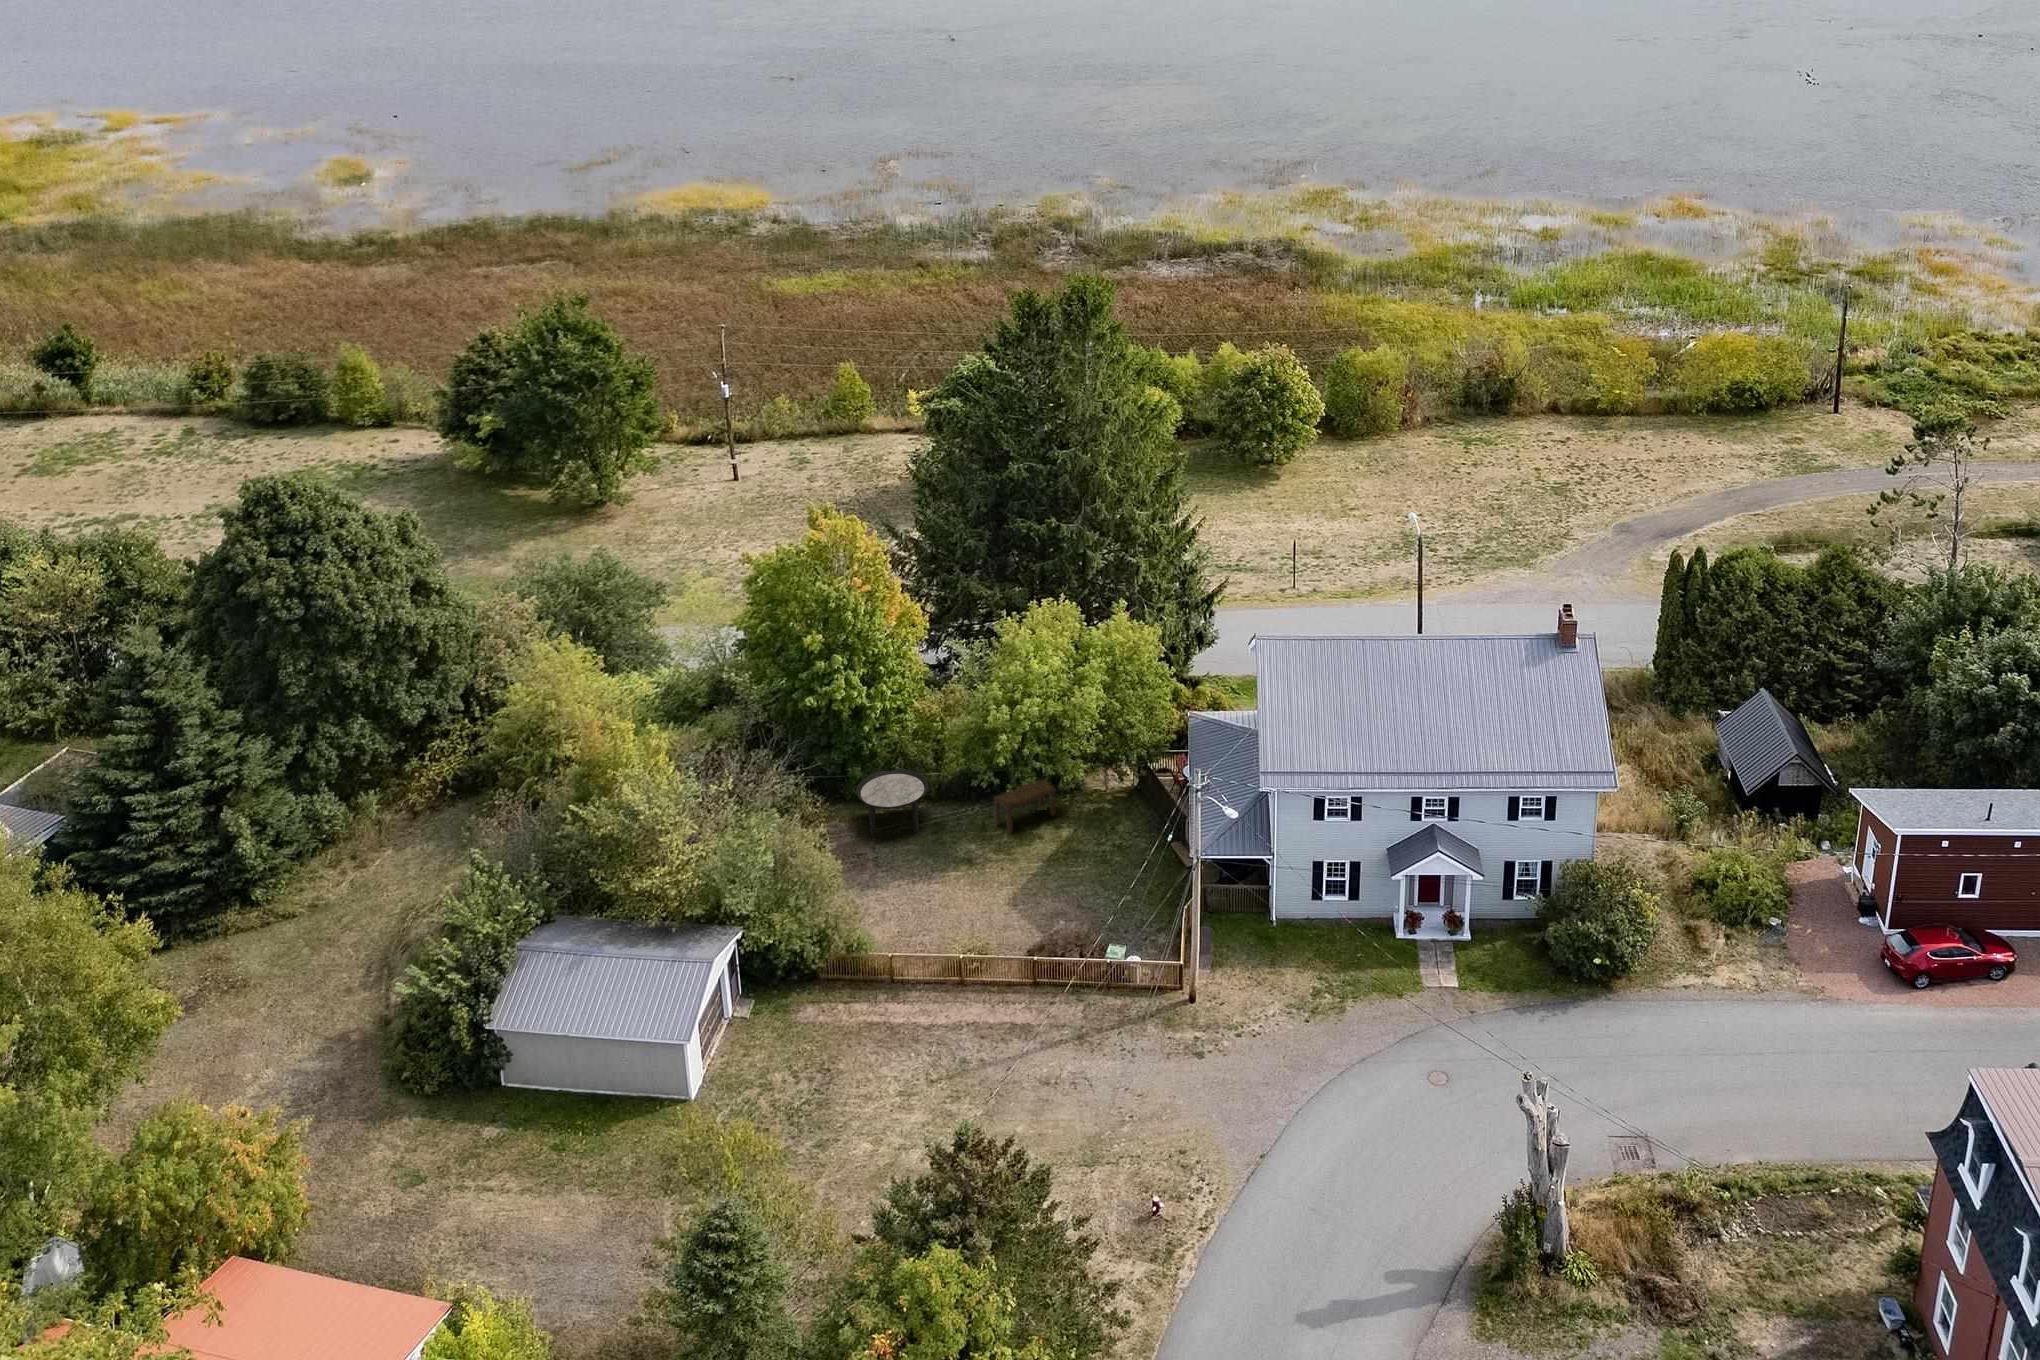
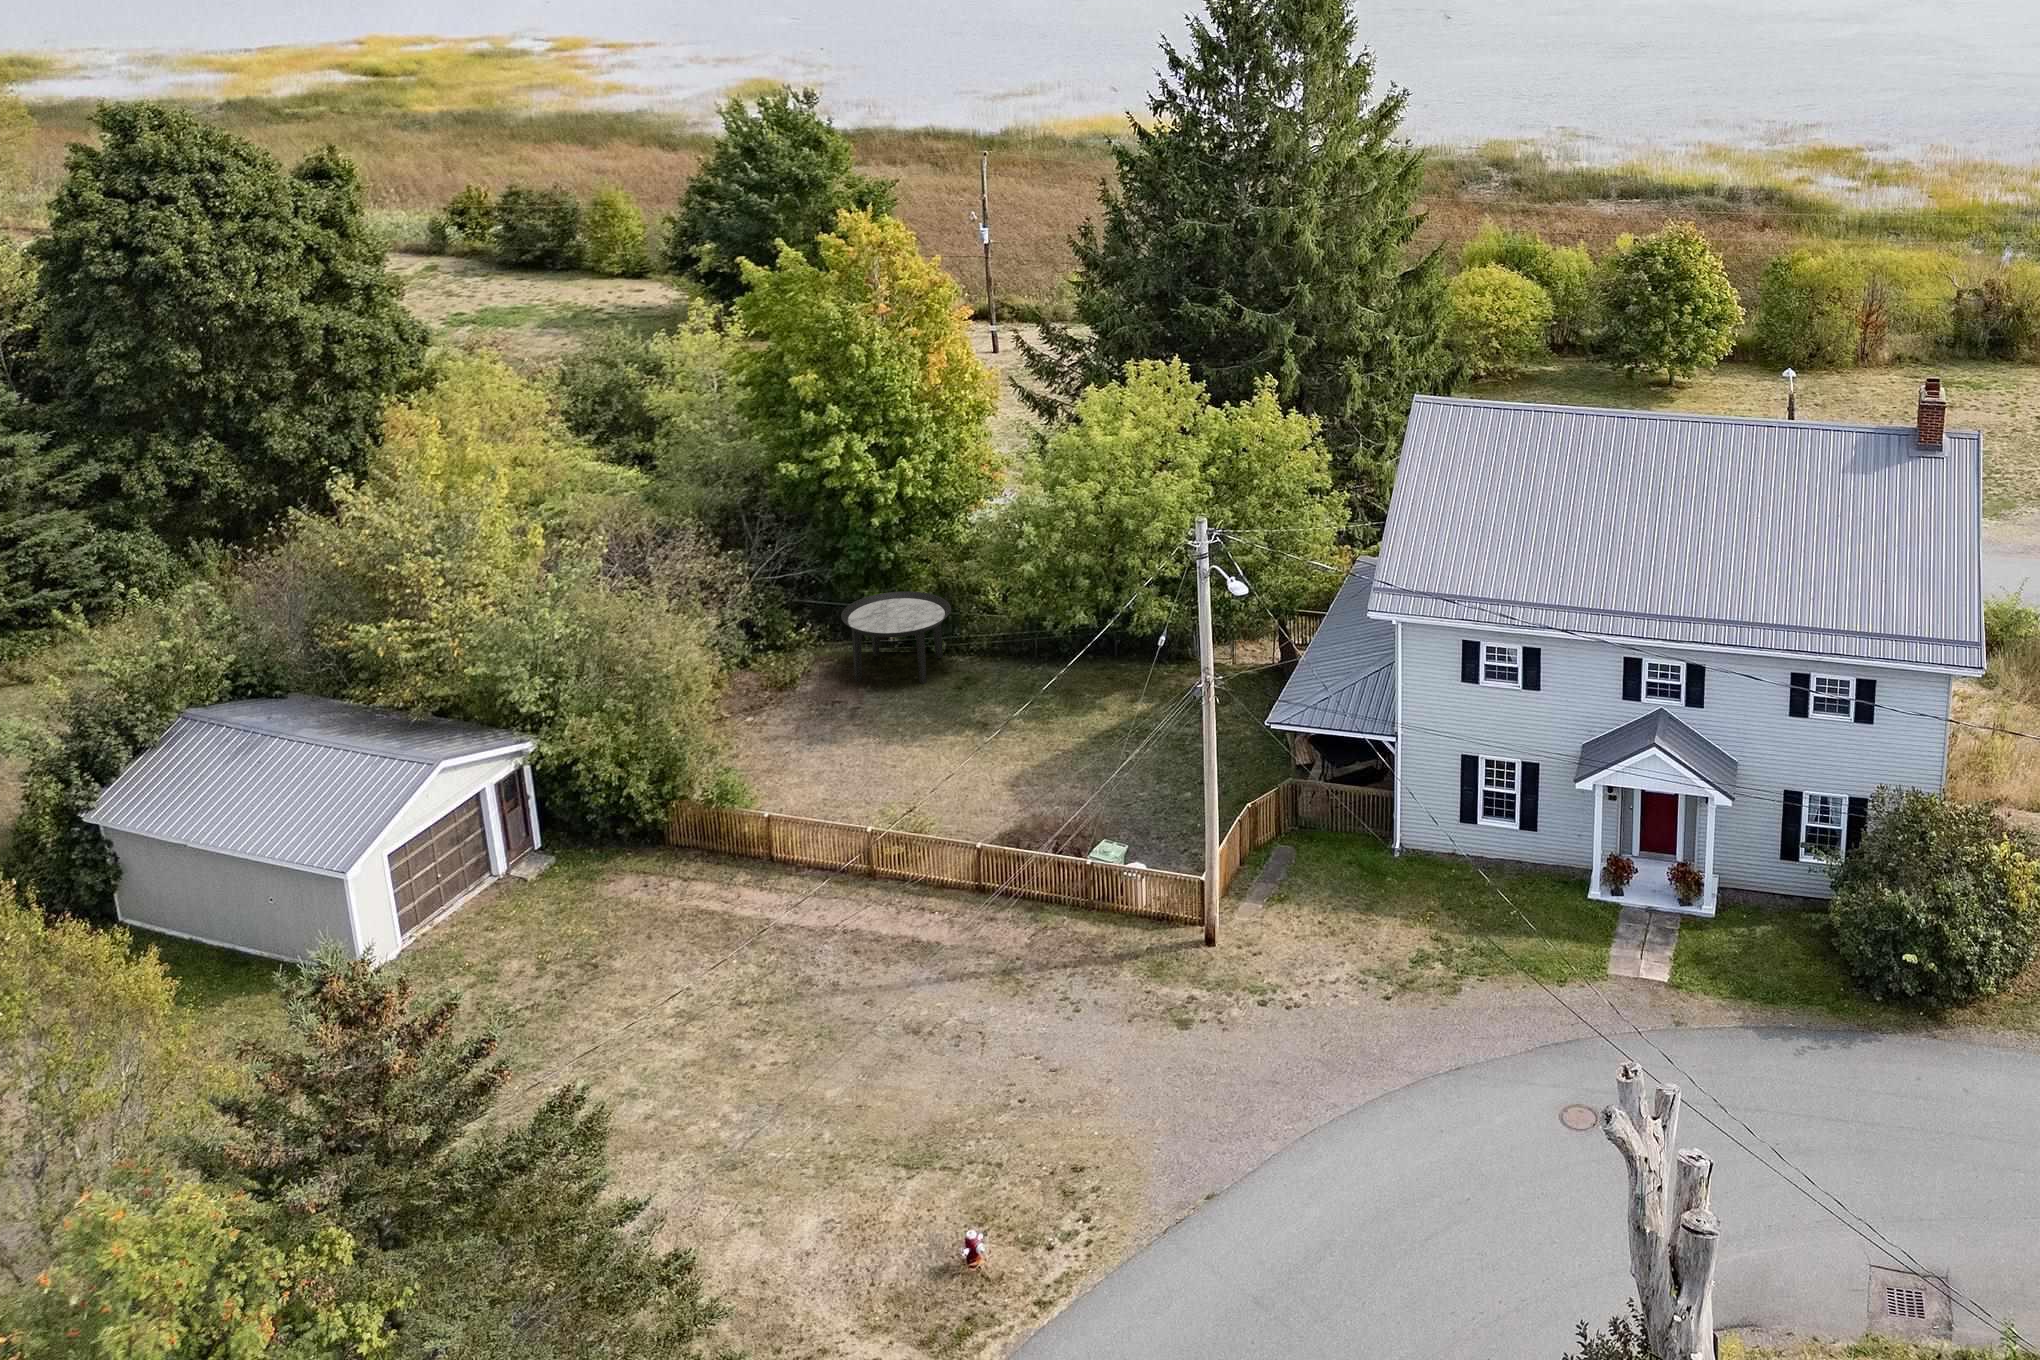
bench: present [994,780,1056,834] -> none [1040,627,1136,700]

